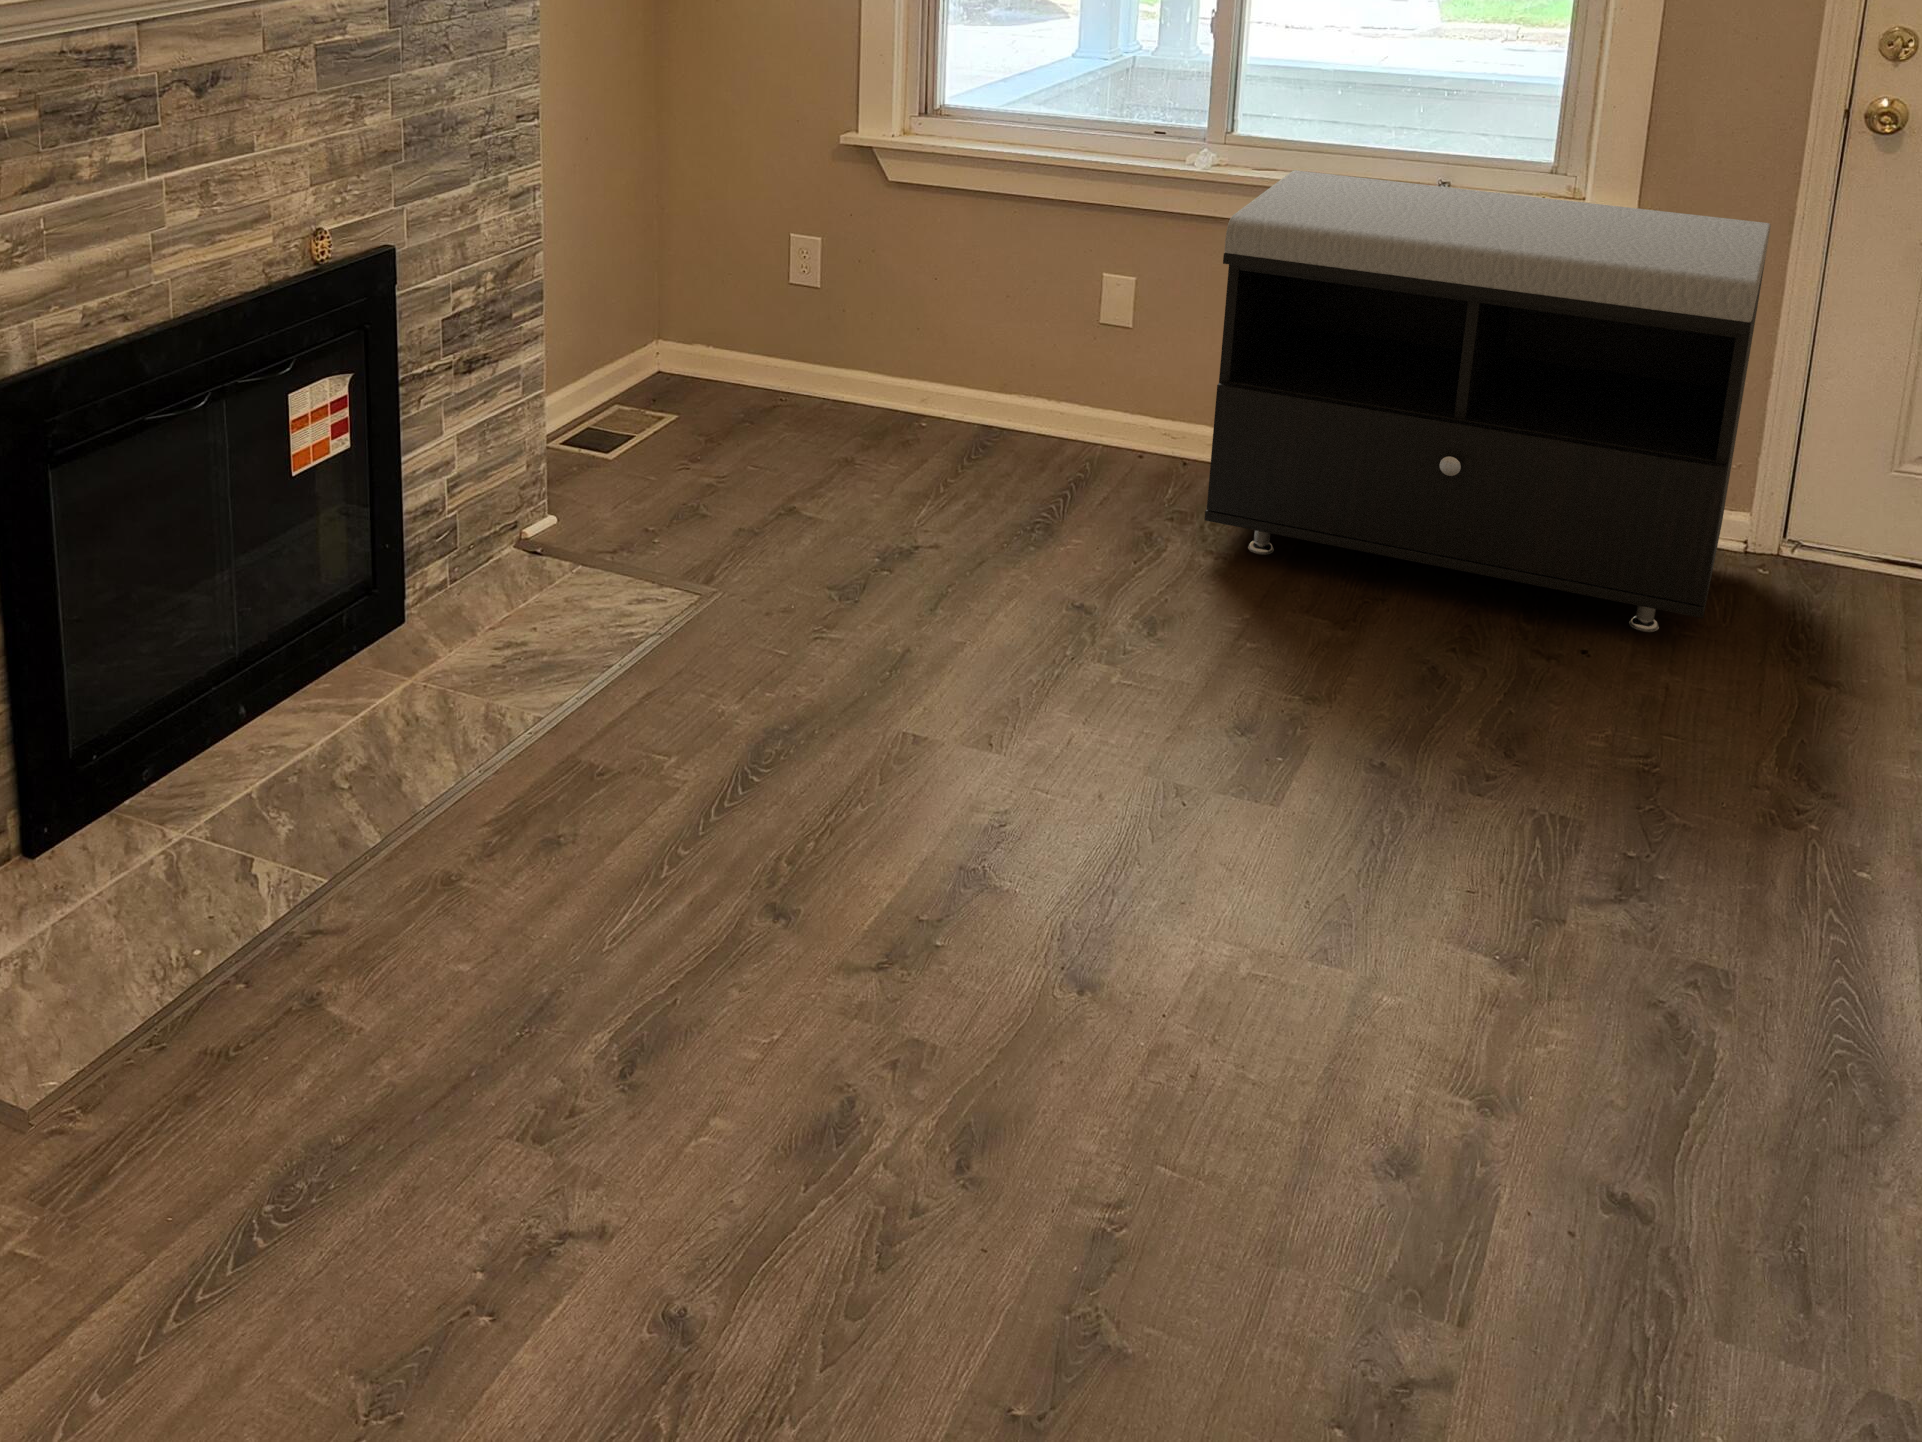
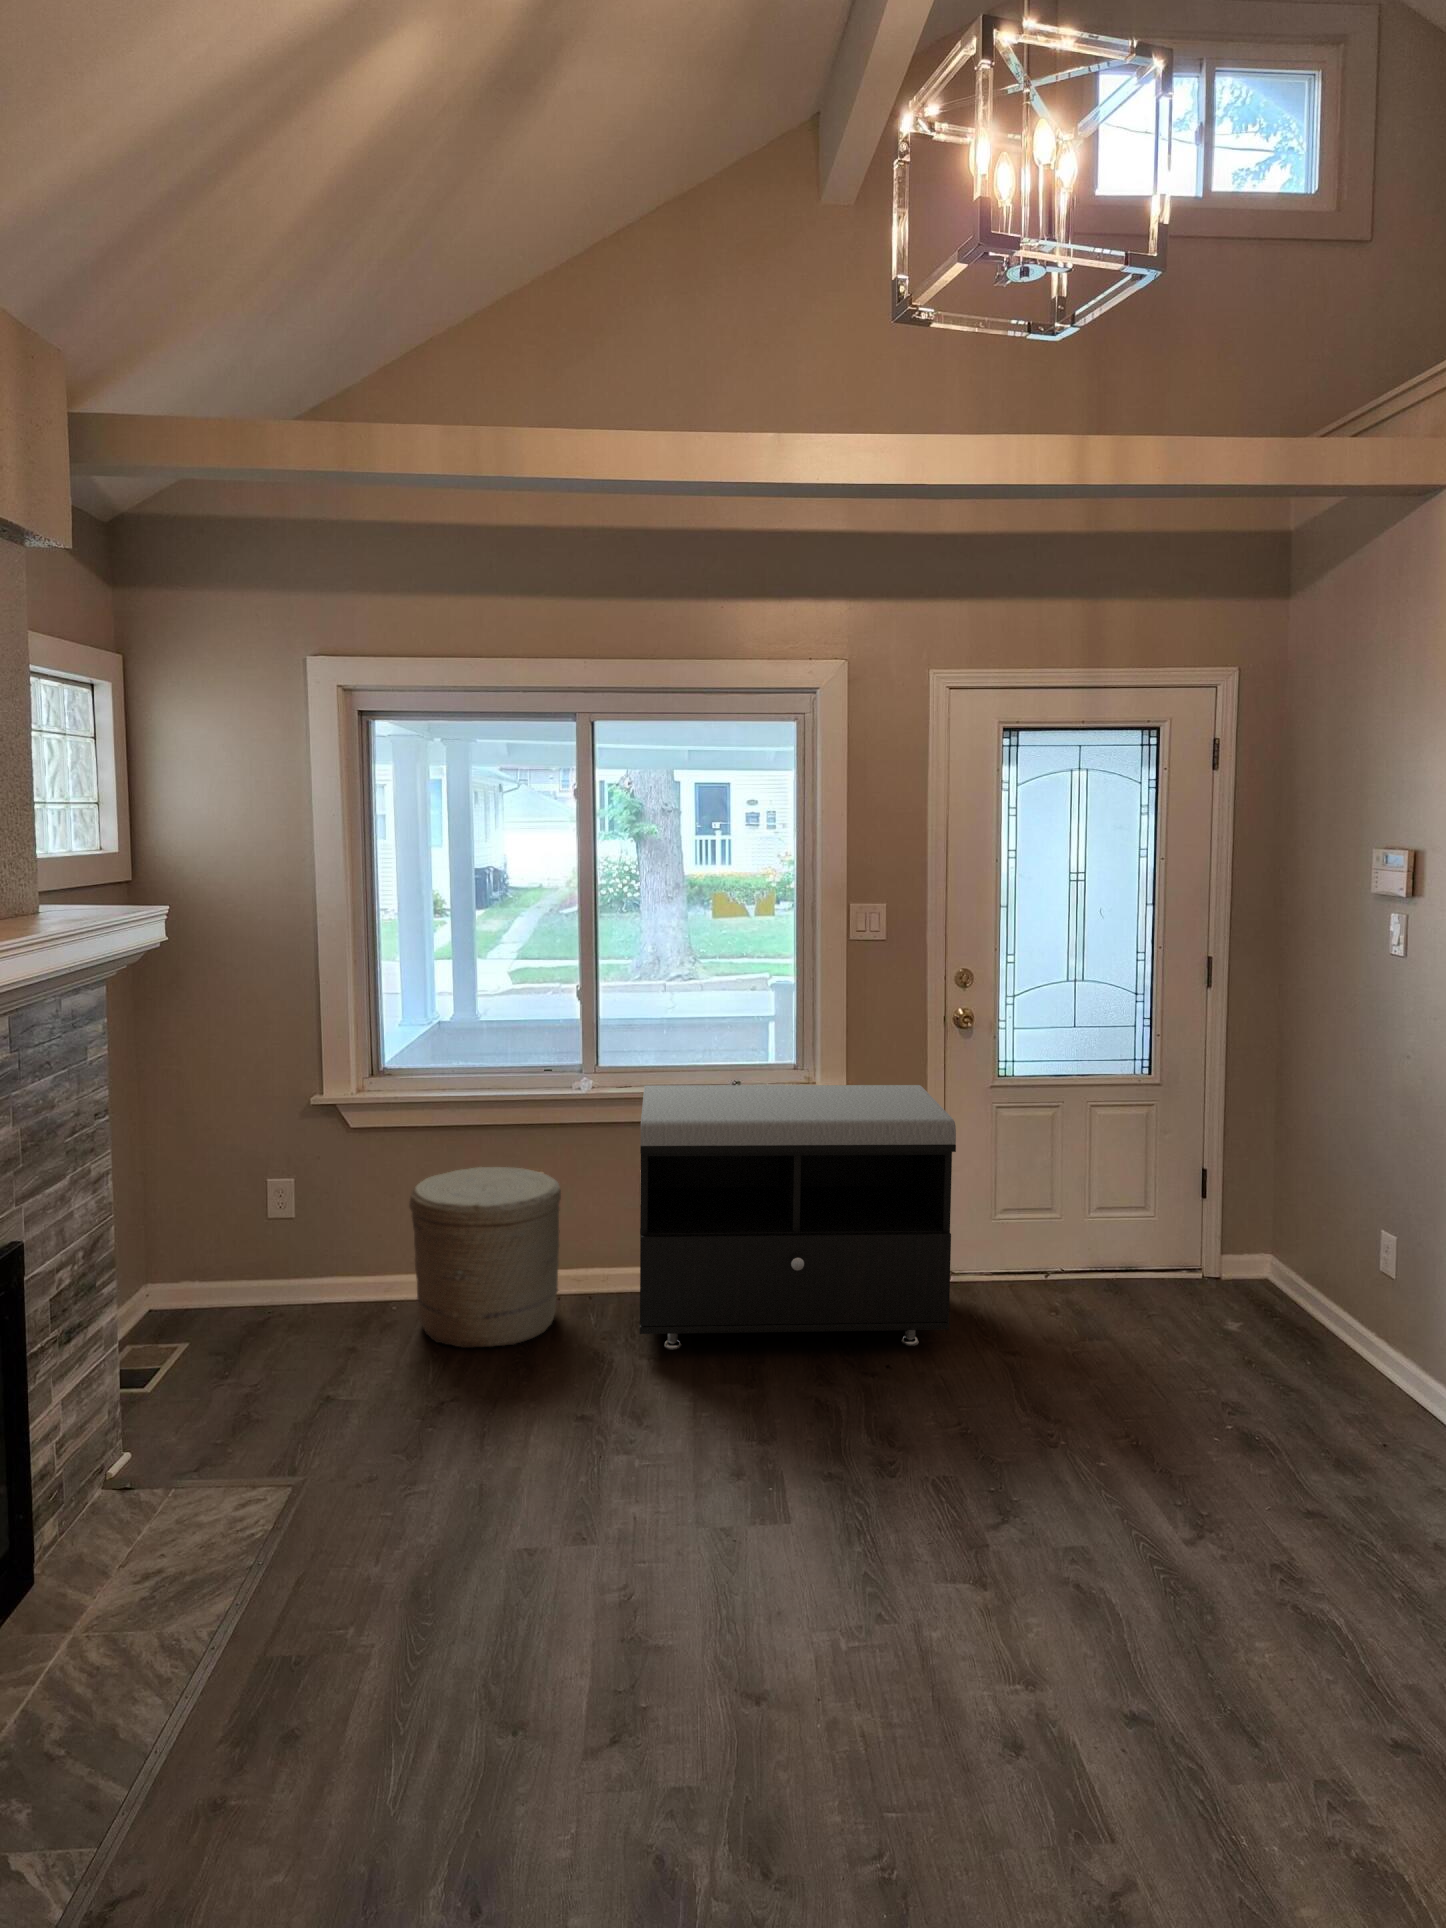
woven basket: none [932,258,1145,501] -> present [409,1167,561,1348]

